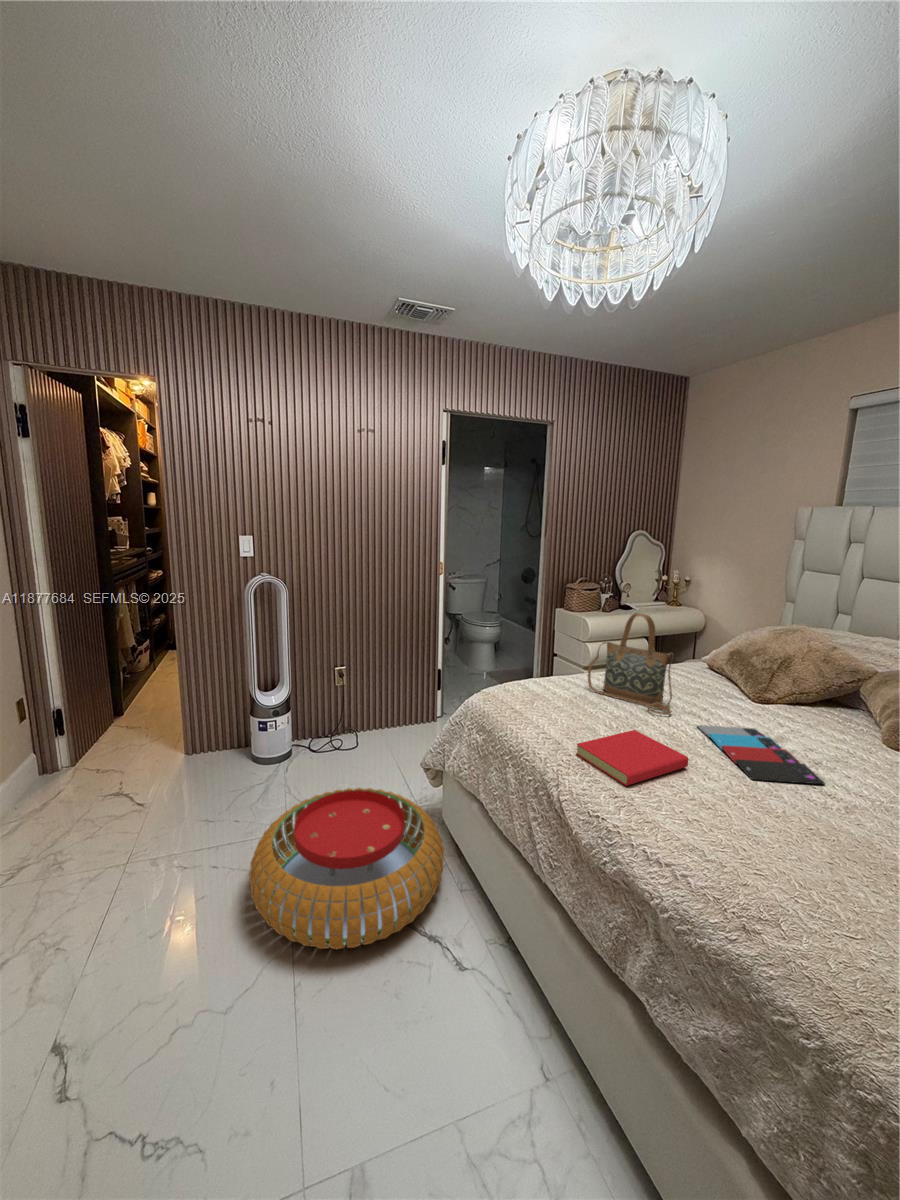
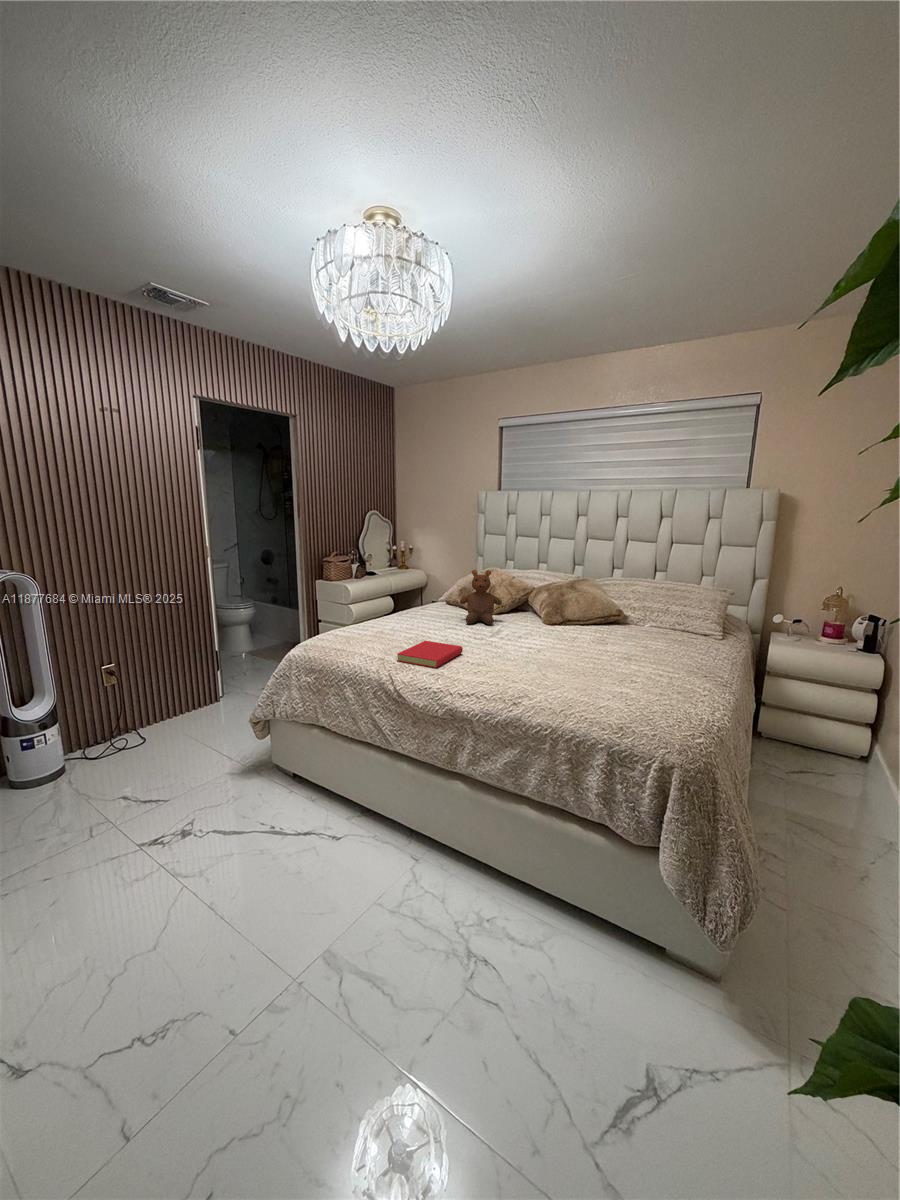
handbag: present [588,613,673,715] -> none [376,567,438,633]
teddy bear: none [722,630,798,720] -> present [460,570,502,625]
smartphone: present [698,725,825,784] -> none [456,629,528,651]
pouf: present [249,788,444,949] -> none [106,751,298,885]

